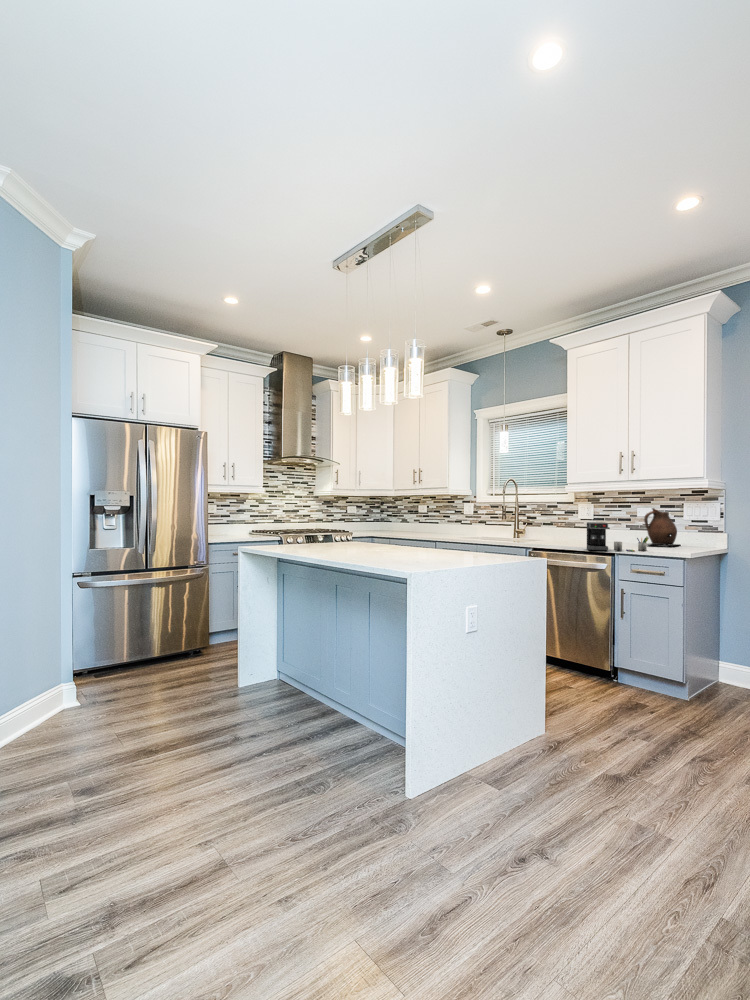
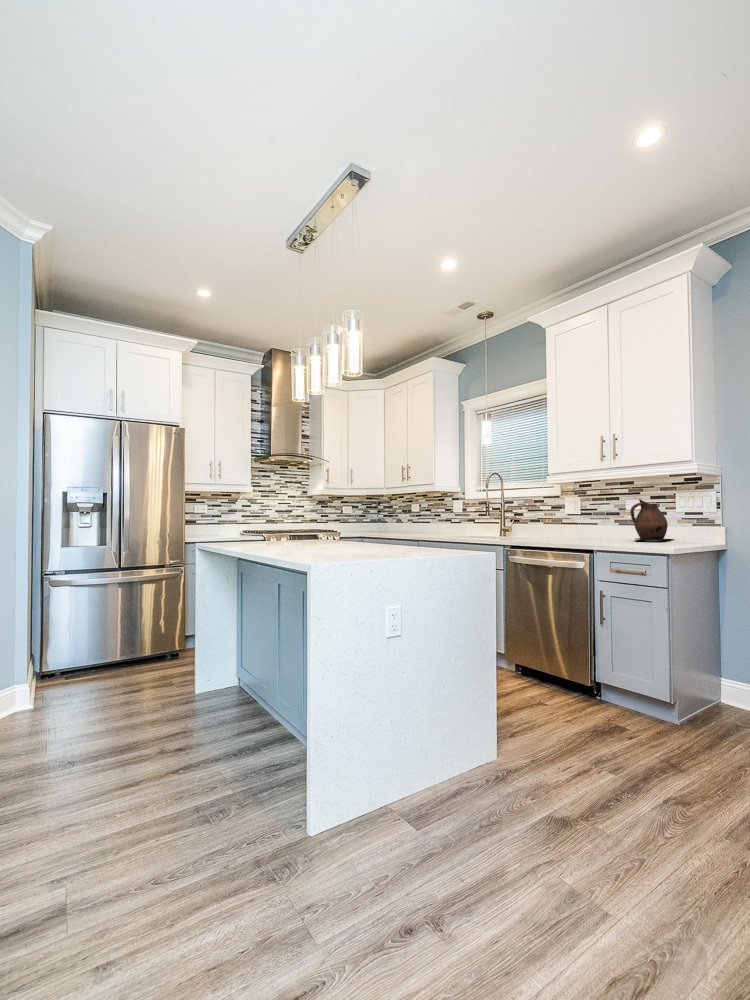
coffee maker: present [587,522,649,551] -> none [564,516,631,547]

